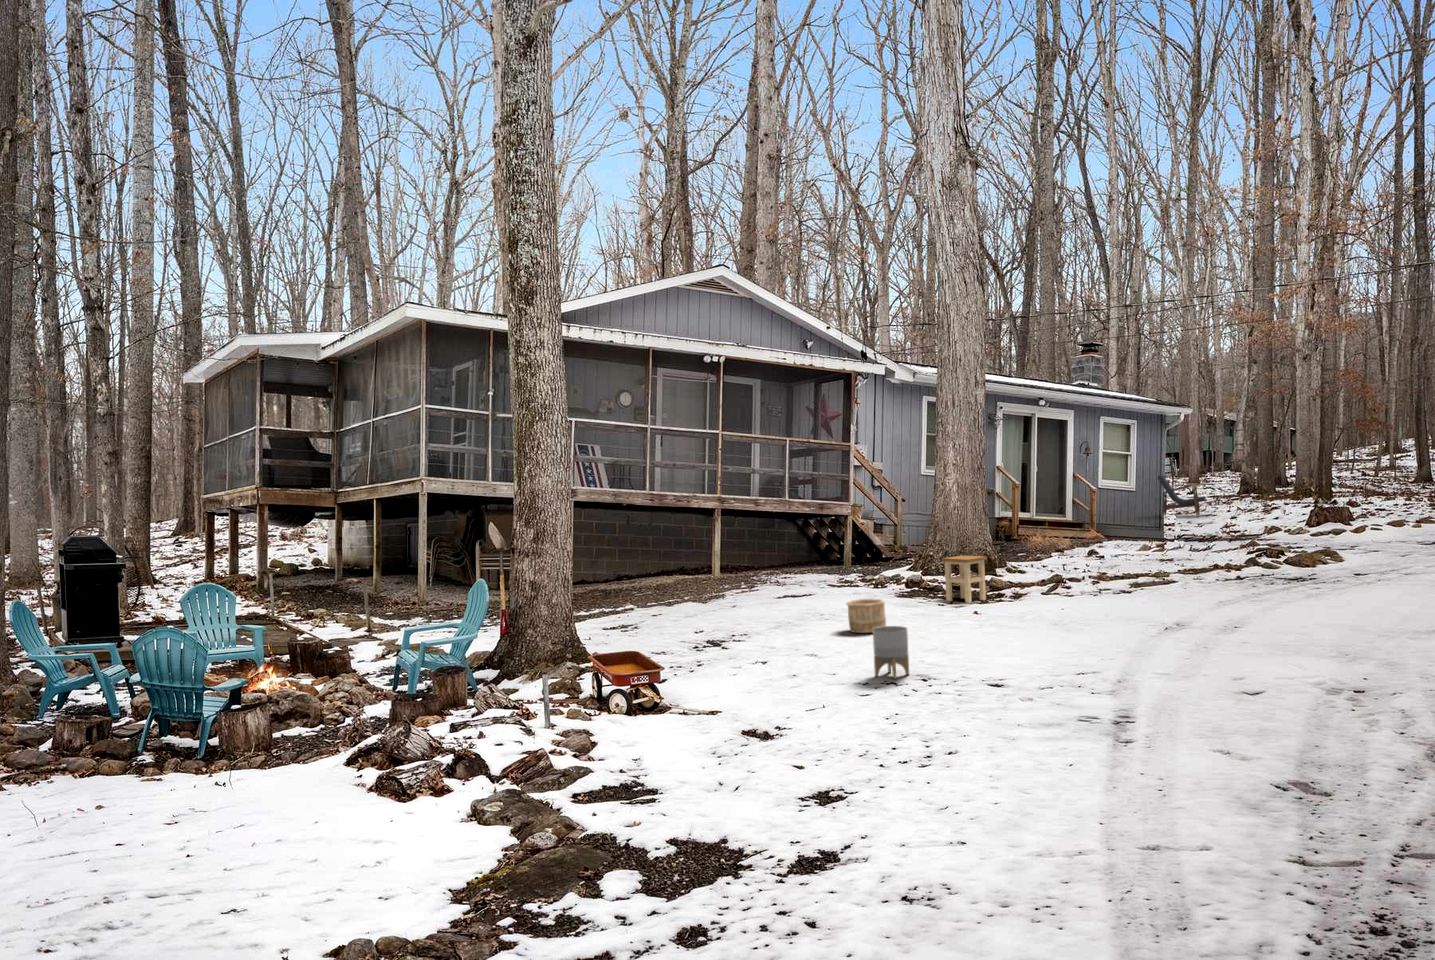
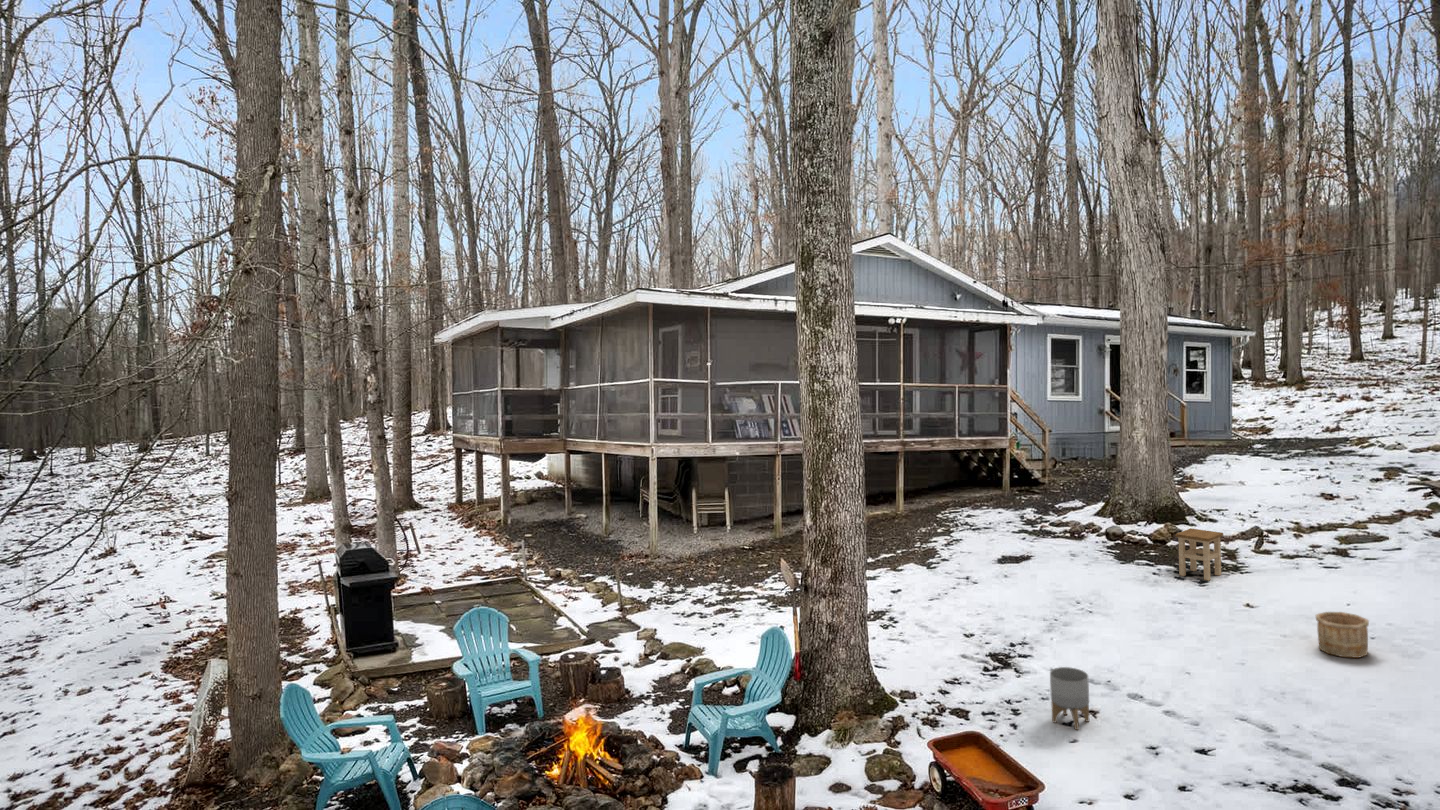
lounge chair: present [1157,475,1206,518] -> none [1262,397,1310,437]
wooden bucket: present [847,599,886,633] -> present [1316,612,1369,658]
planter: present [873,626,909,679] -> present [1050,667,1089,730]

